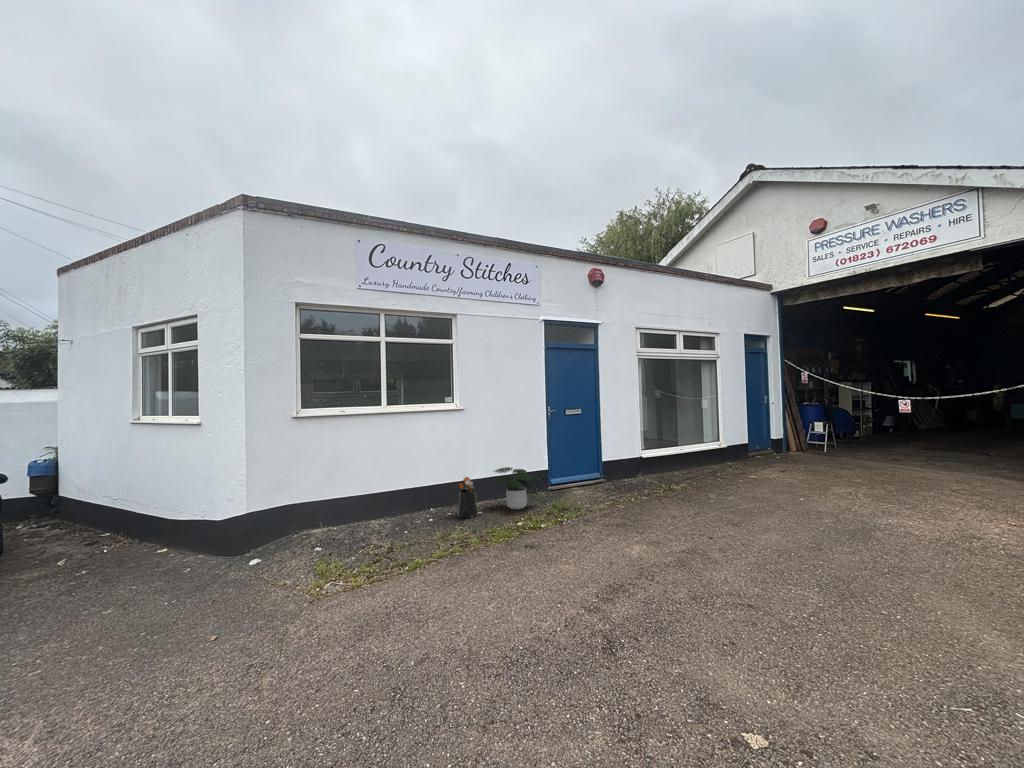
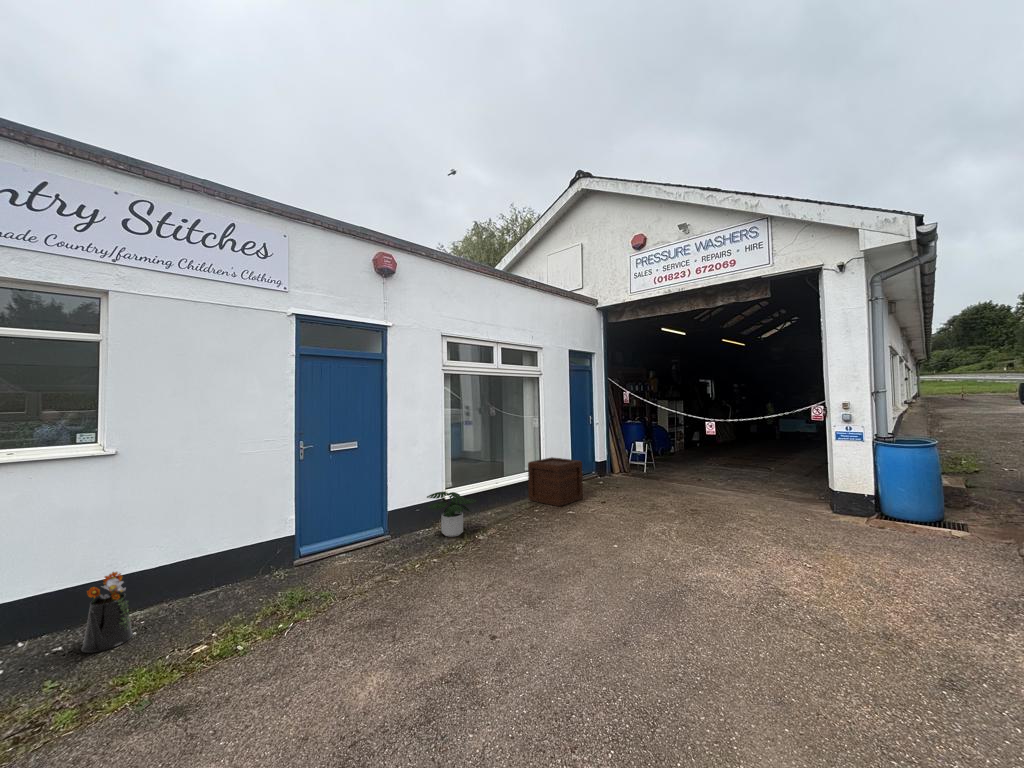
wooden crate: none [708,430,762,471] -> present [528,457,583,507]
potted plant: present [493,467,541,509] -> present [427,492,476,537]

